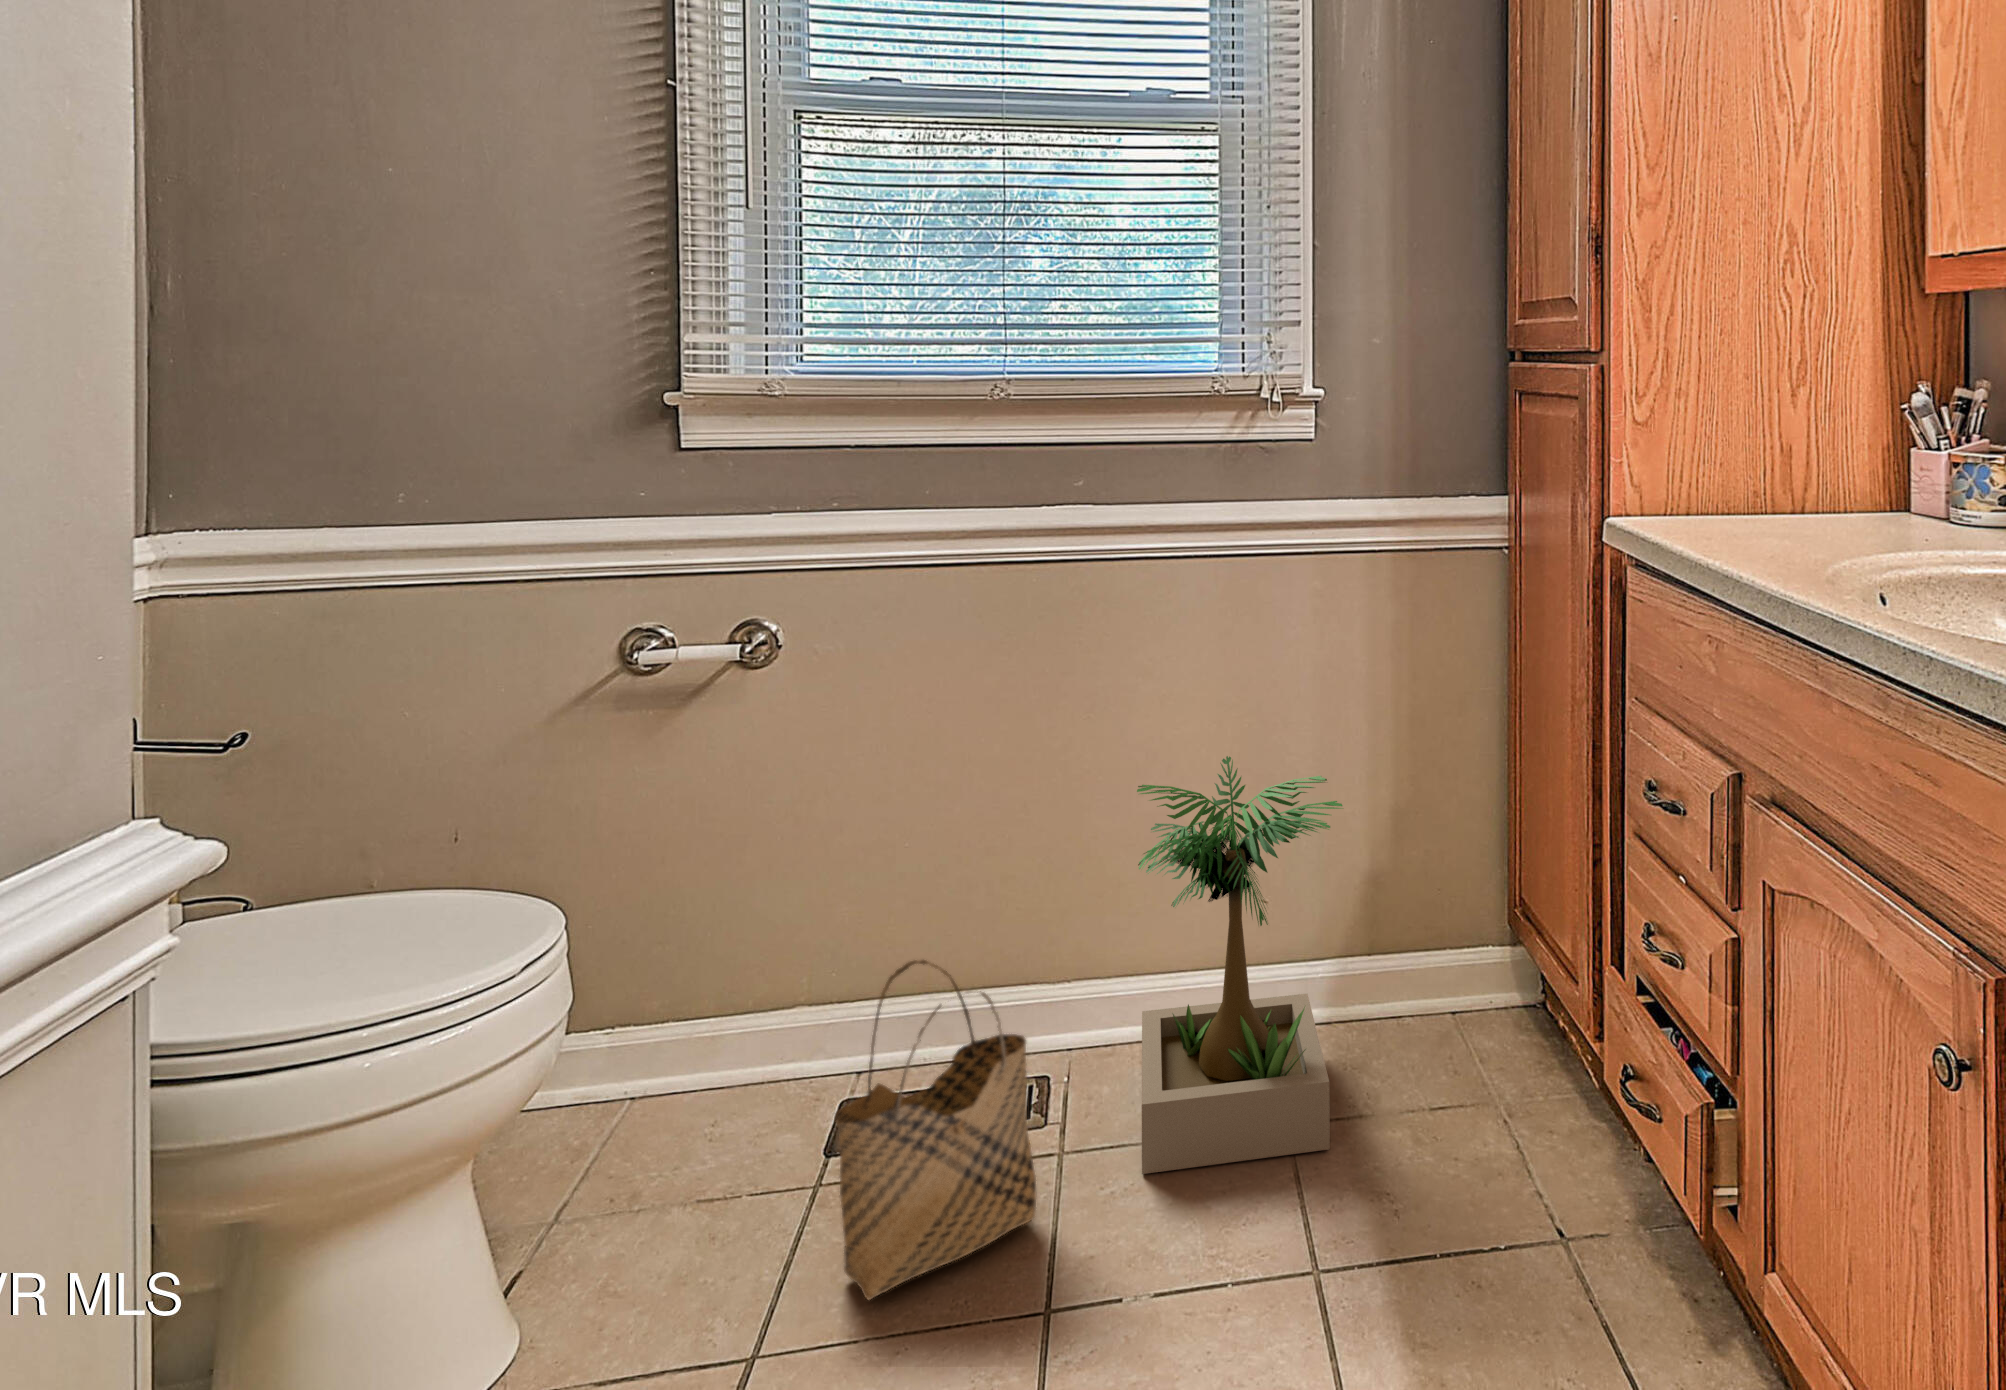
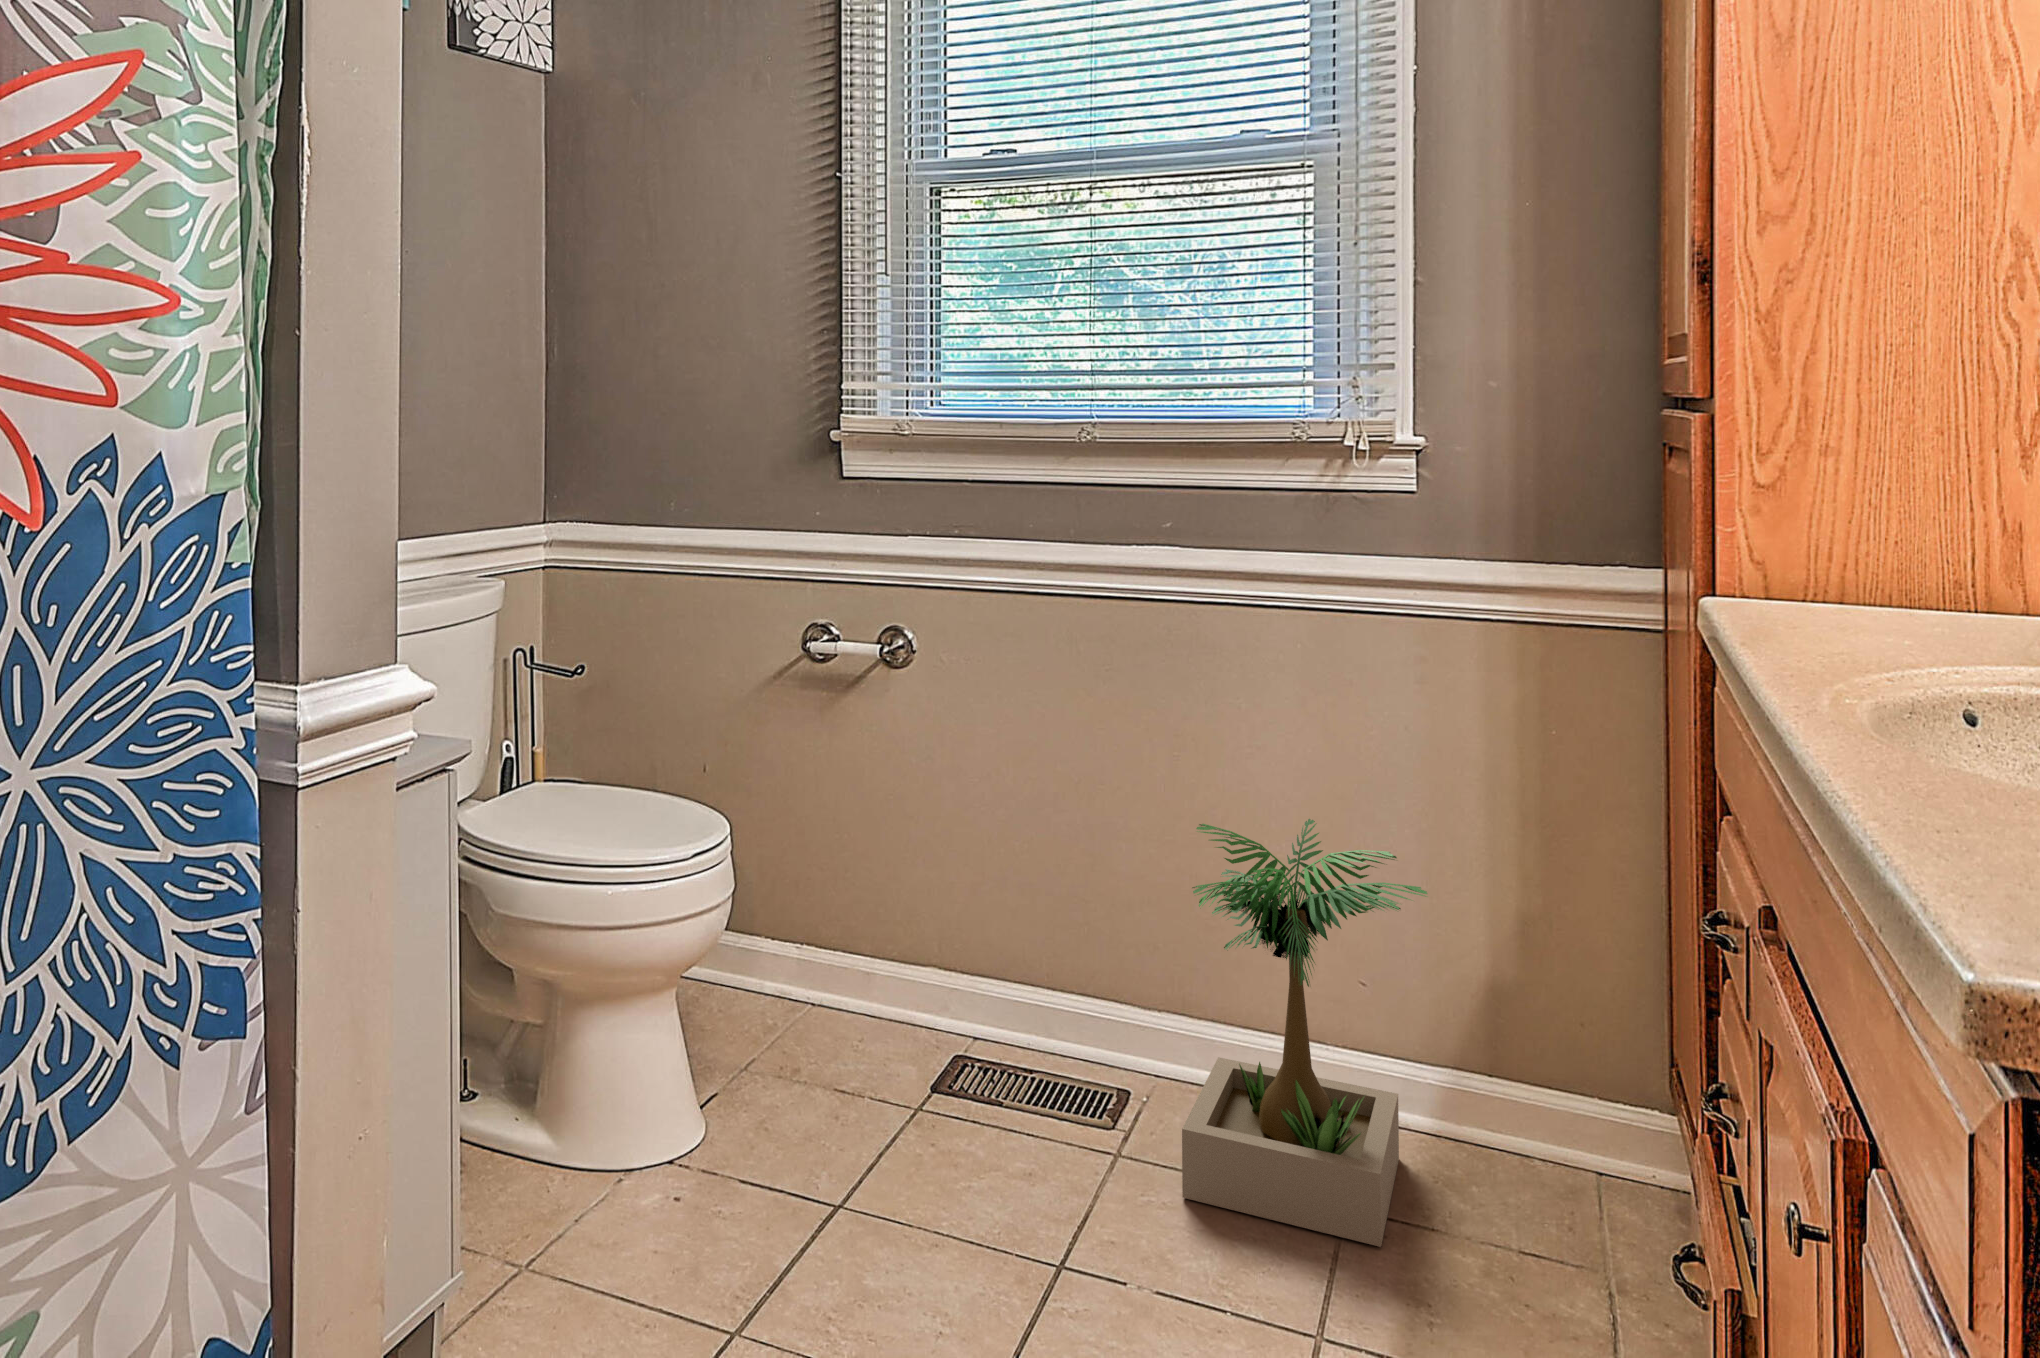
woven basket: present [834,960,1036,1300] -> none [902,929,1075,1197]

